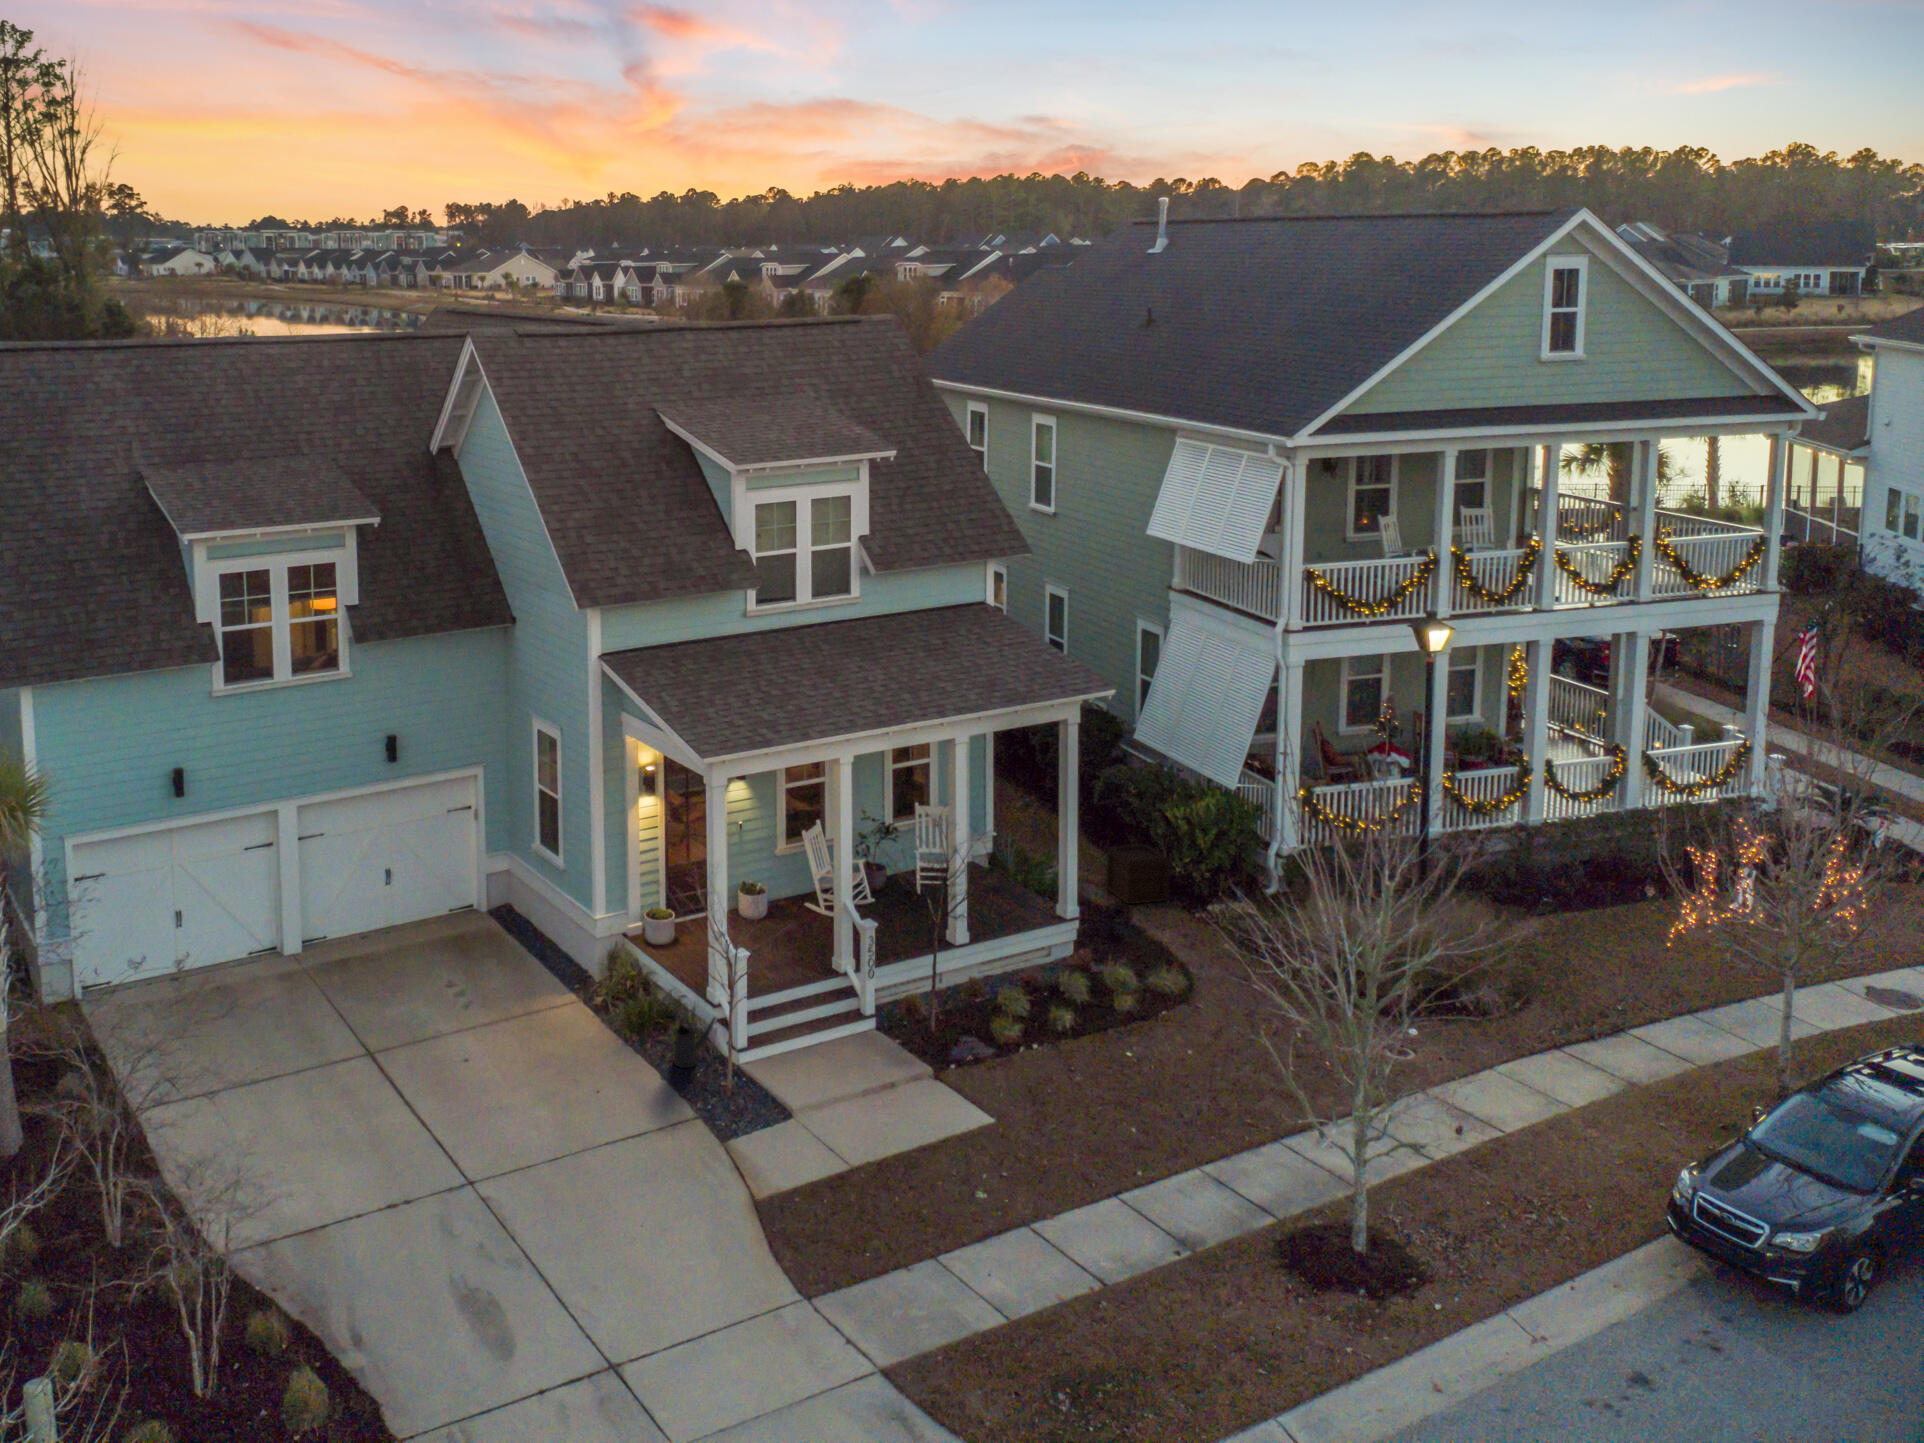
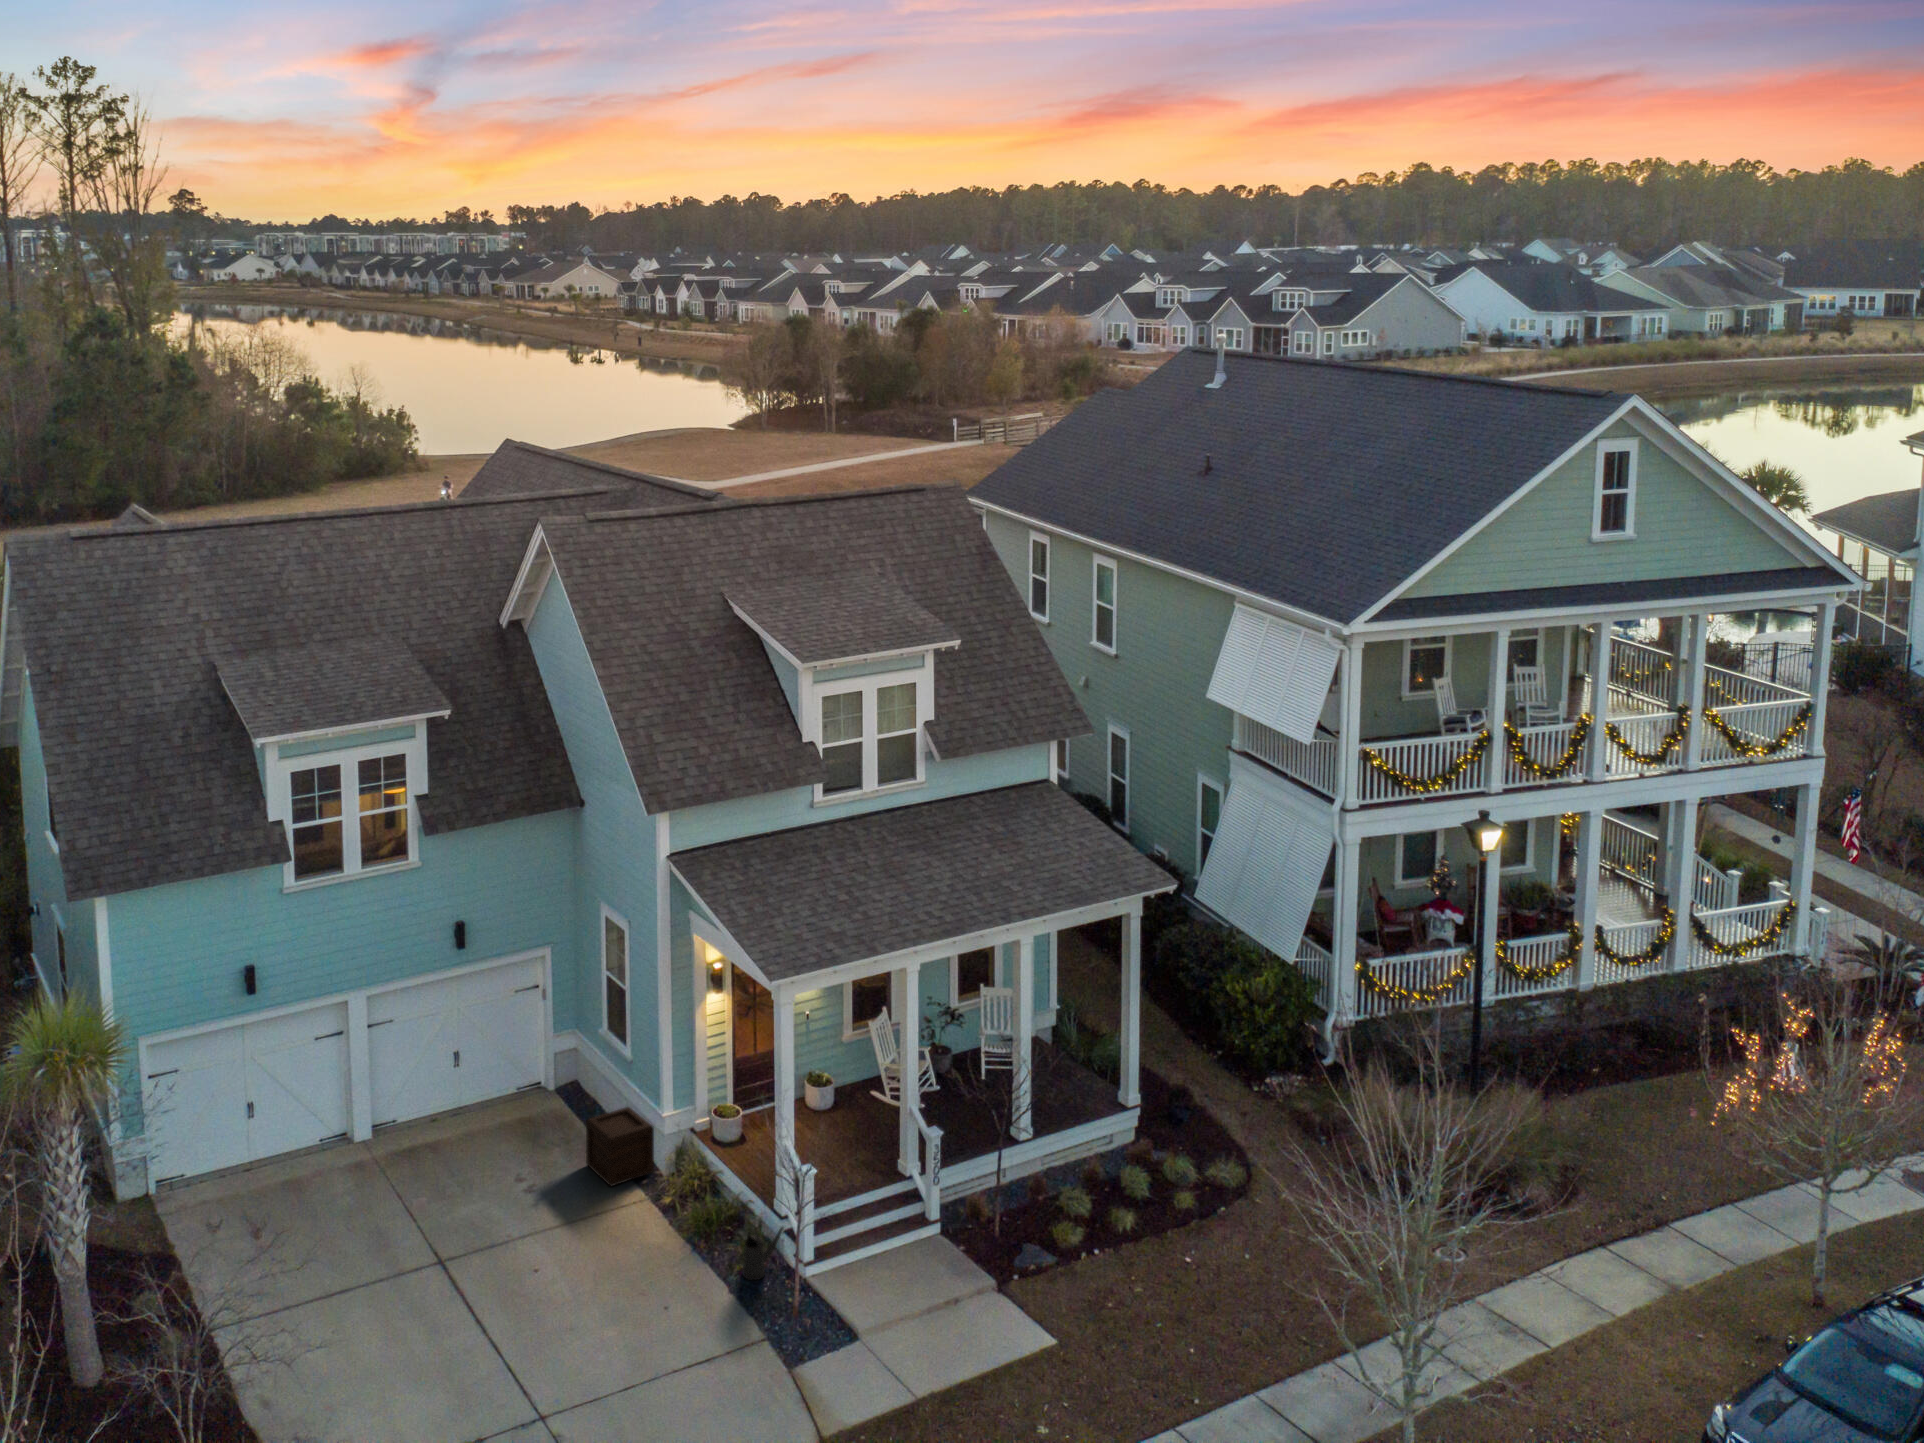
wooden crate: present [1106,844,1170,904] -> present [586,1107,654,1187]

